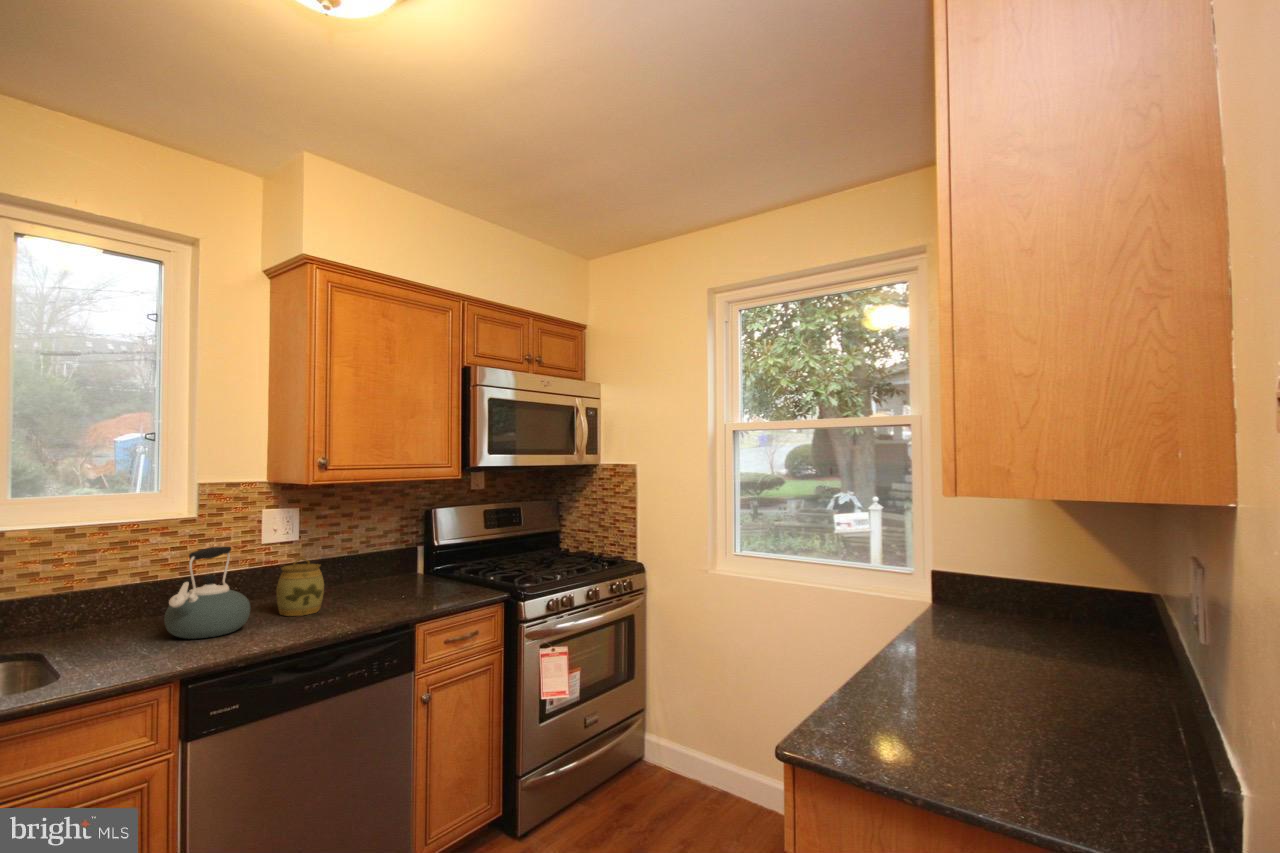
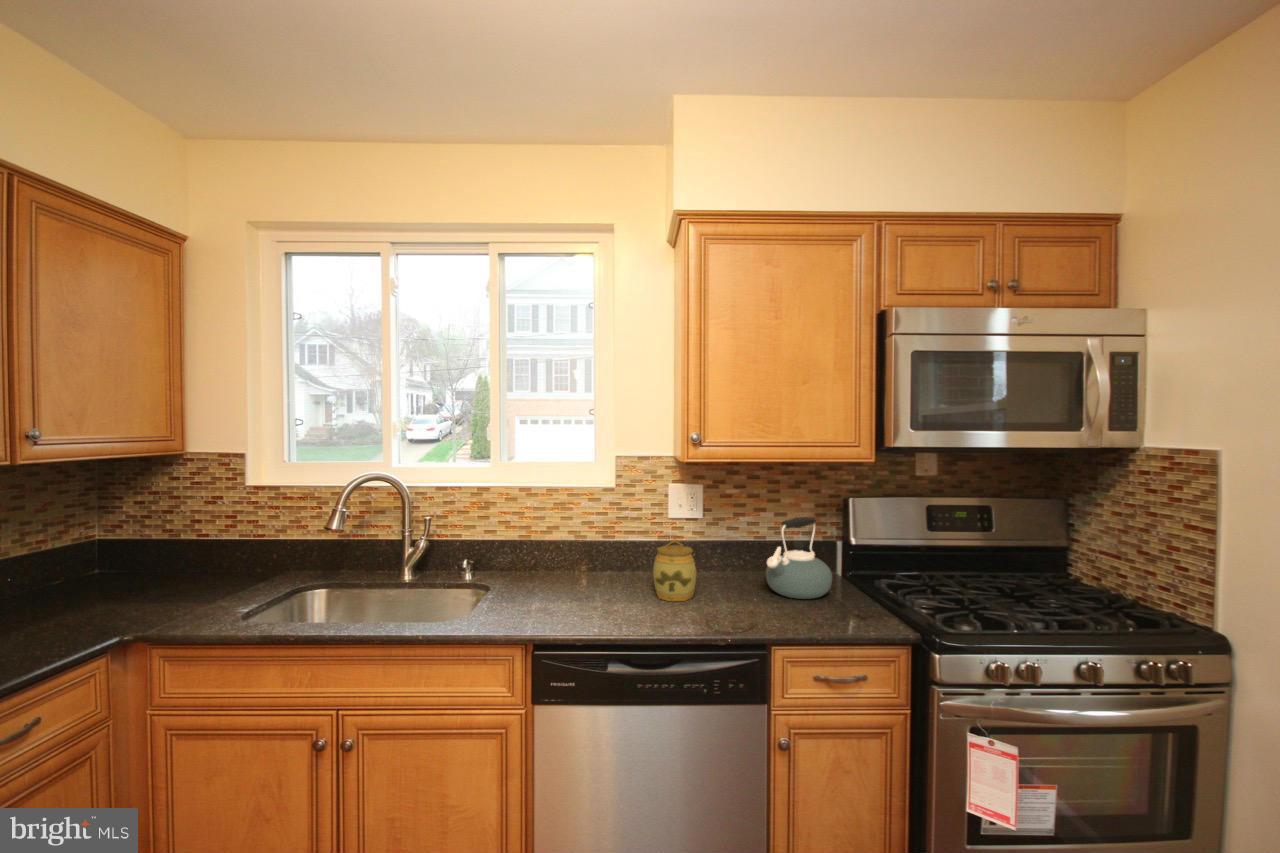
kettle: present [164,547,251,639] -> present [766,517,832,599]

